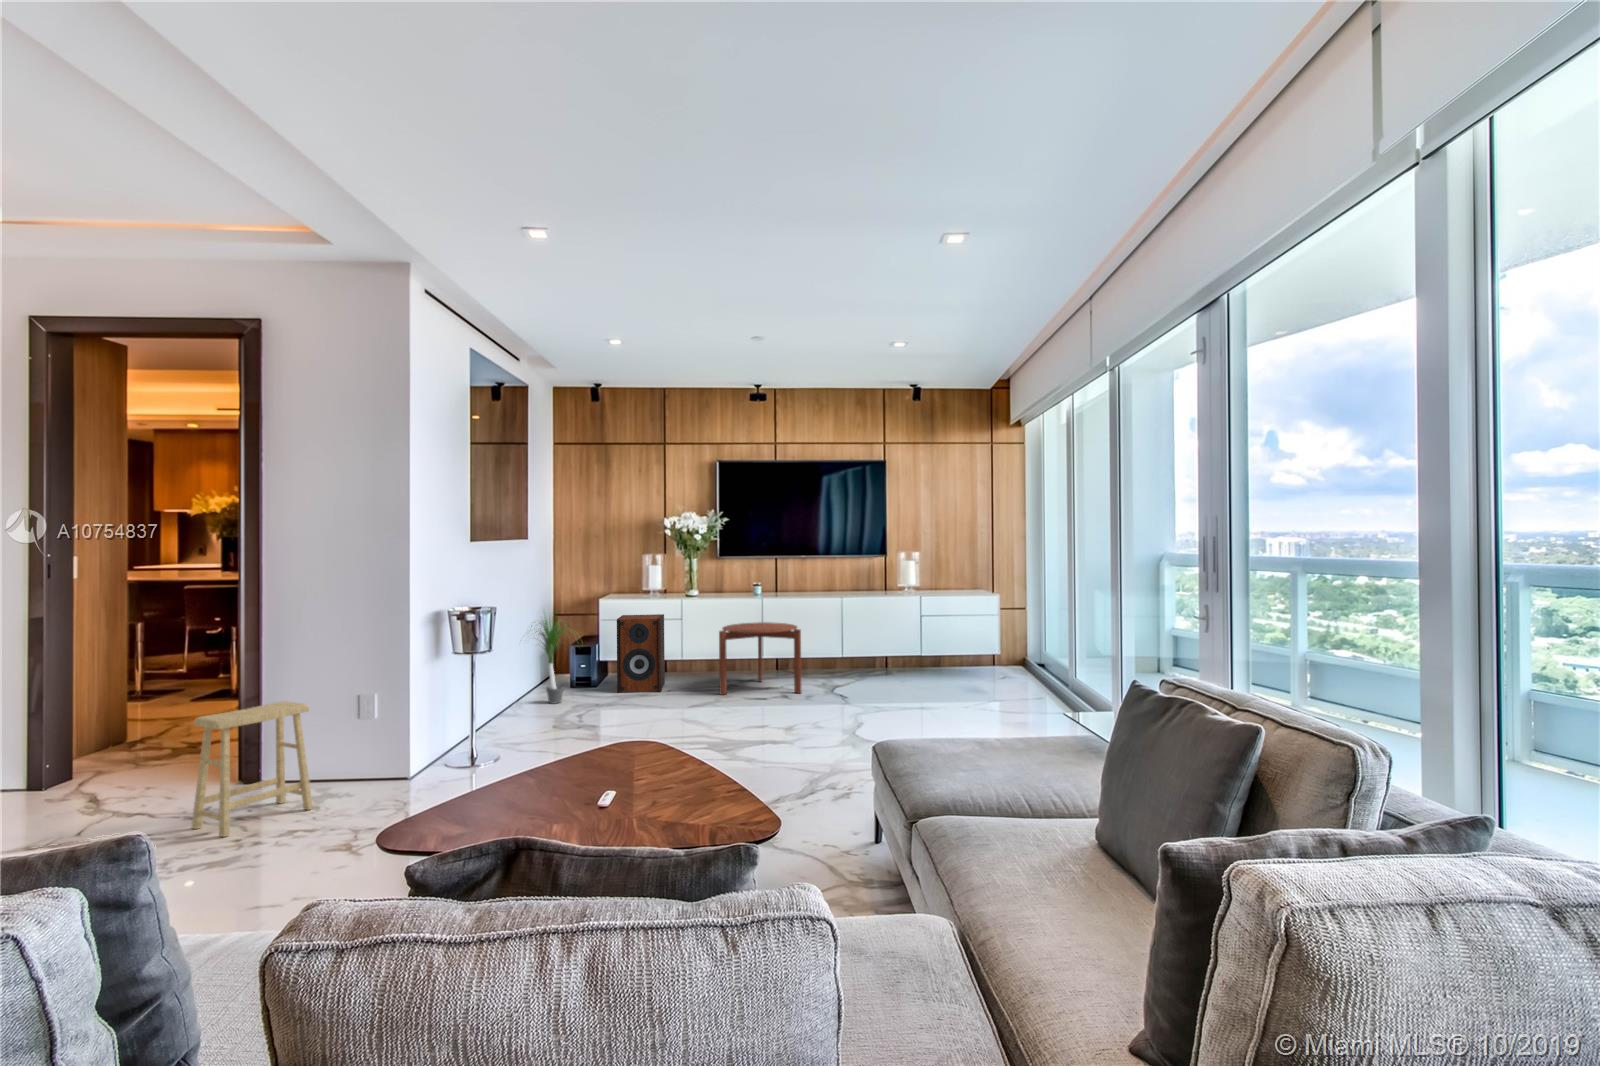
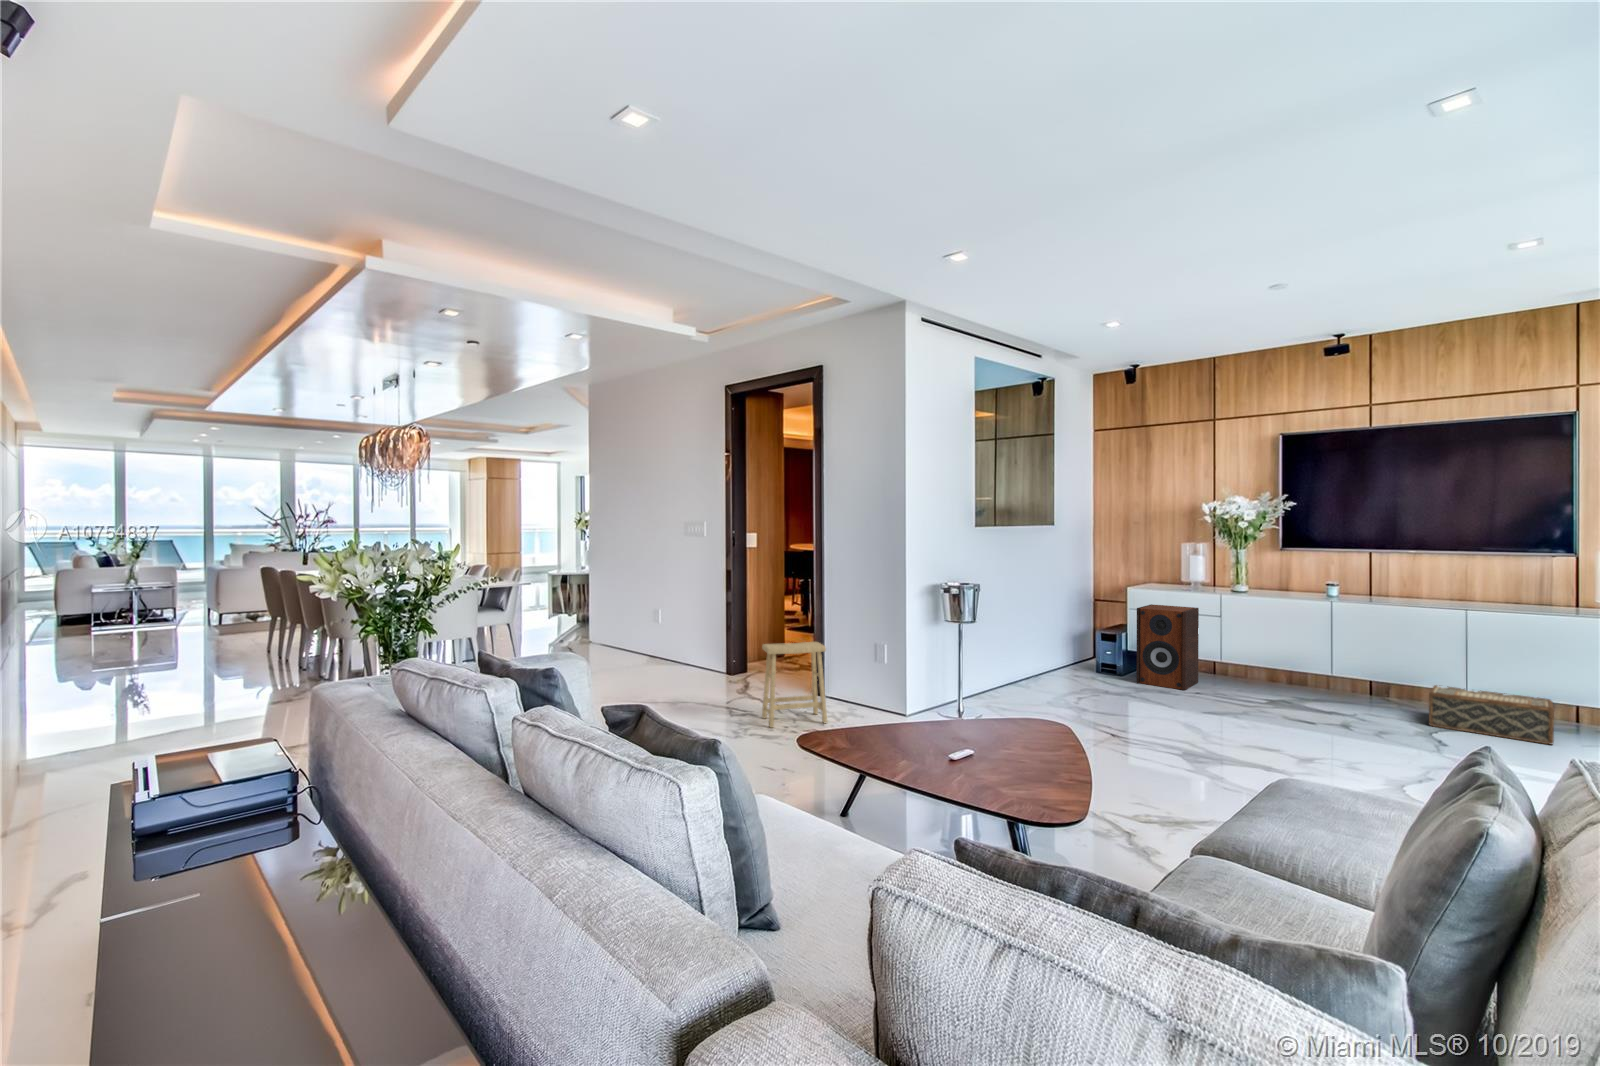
potted plant: present [531,615,566,704] -> none [1032,588,1097,682]
side table: present [719,622,801,695] -> none [1254,628,1379,726]
woven basket: none [823,655,889,687] -> present [1429,685,1554,744]

